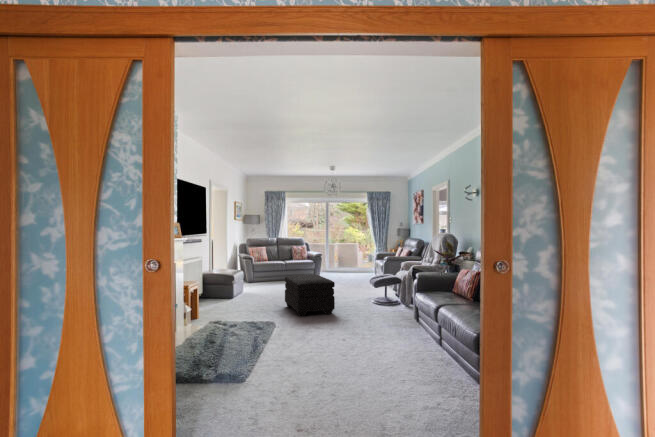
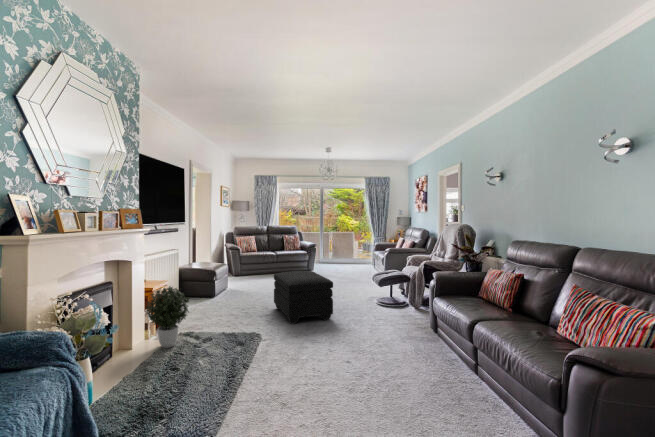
potted plant: none [187,283,221,331] -> present [146,286,190,348]

